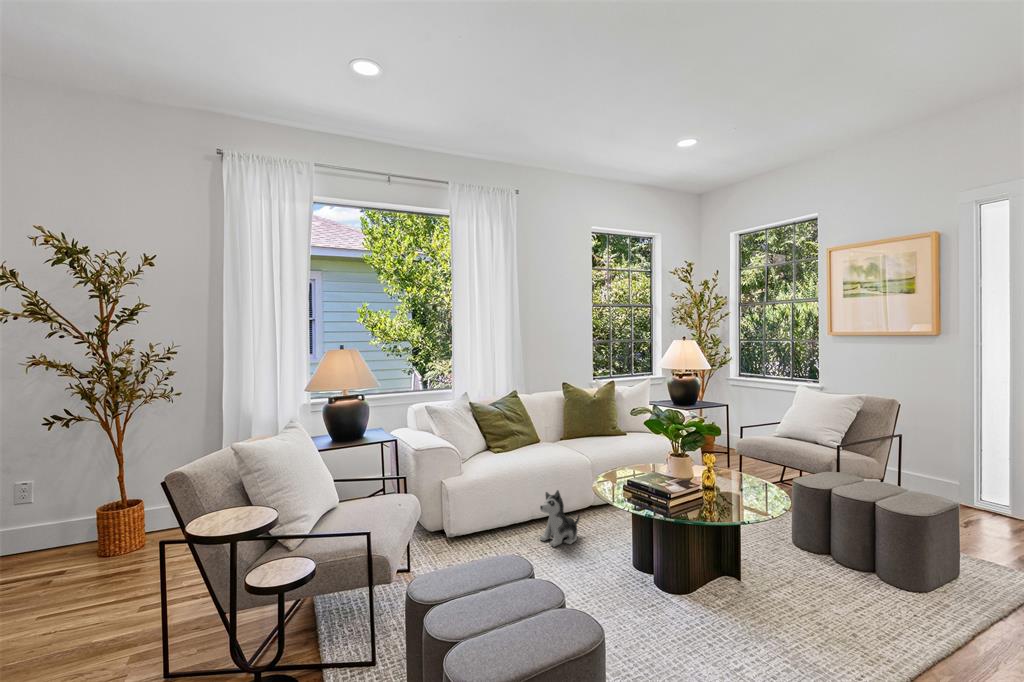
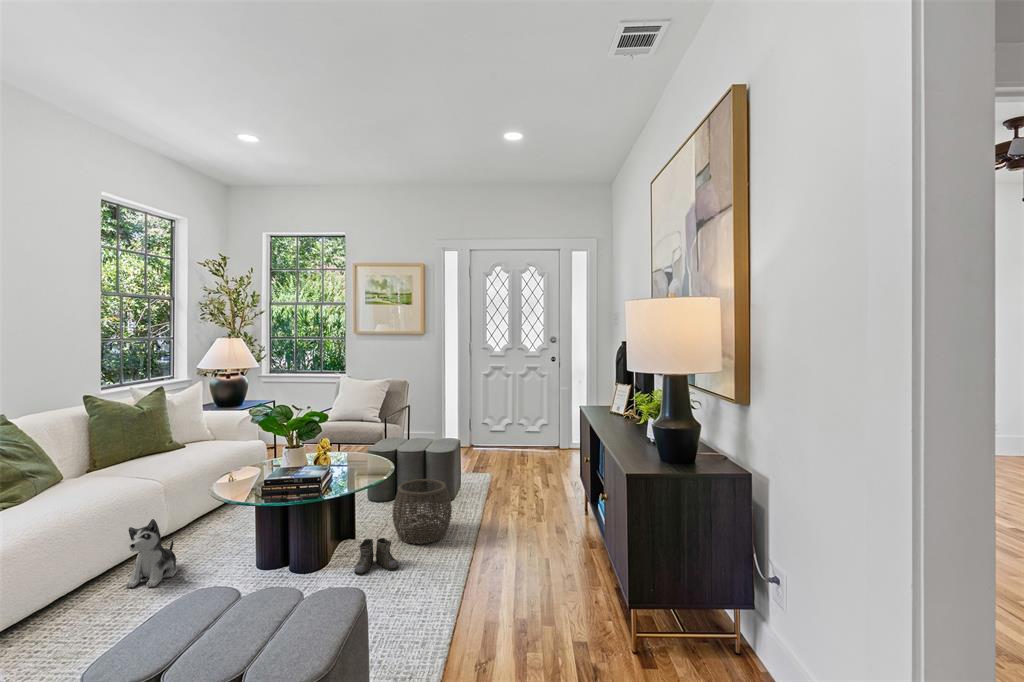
woven basket: none [783,533,884,636] -> present [392,479,452,544]
boots: none [707,585,771,642] -> present [354,538,399,575]

